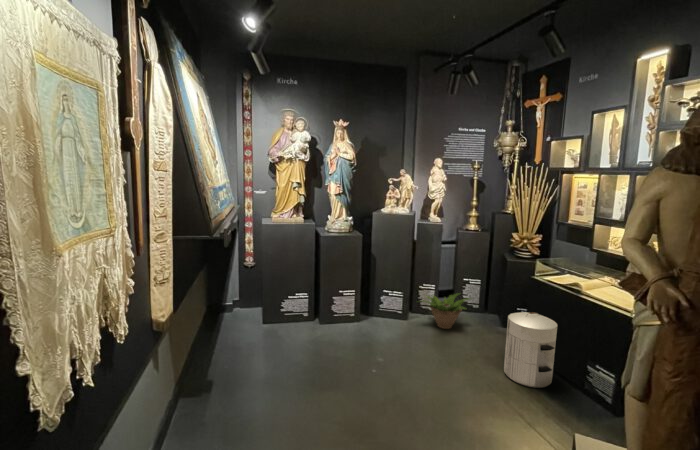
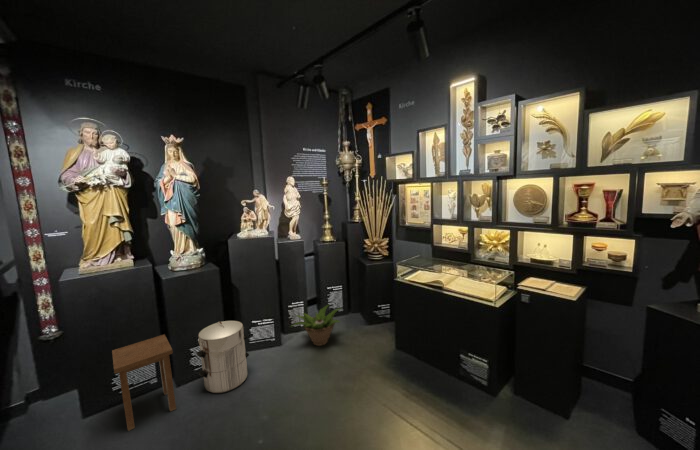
stool: none [285,279,322,338] -> present [112,335,176,431]
waste bin: present [504,312,558,388] -> present [196,321,249,393]

